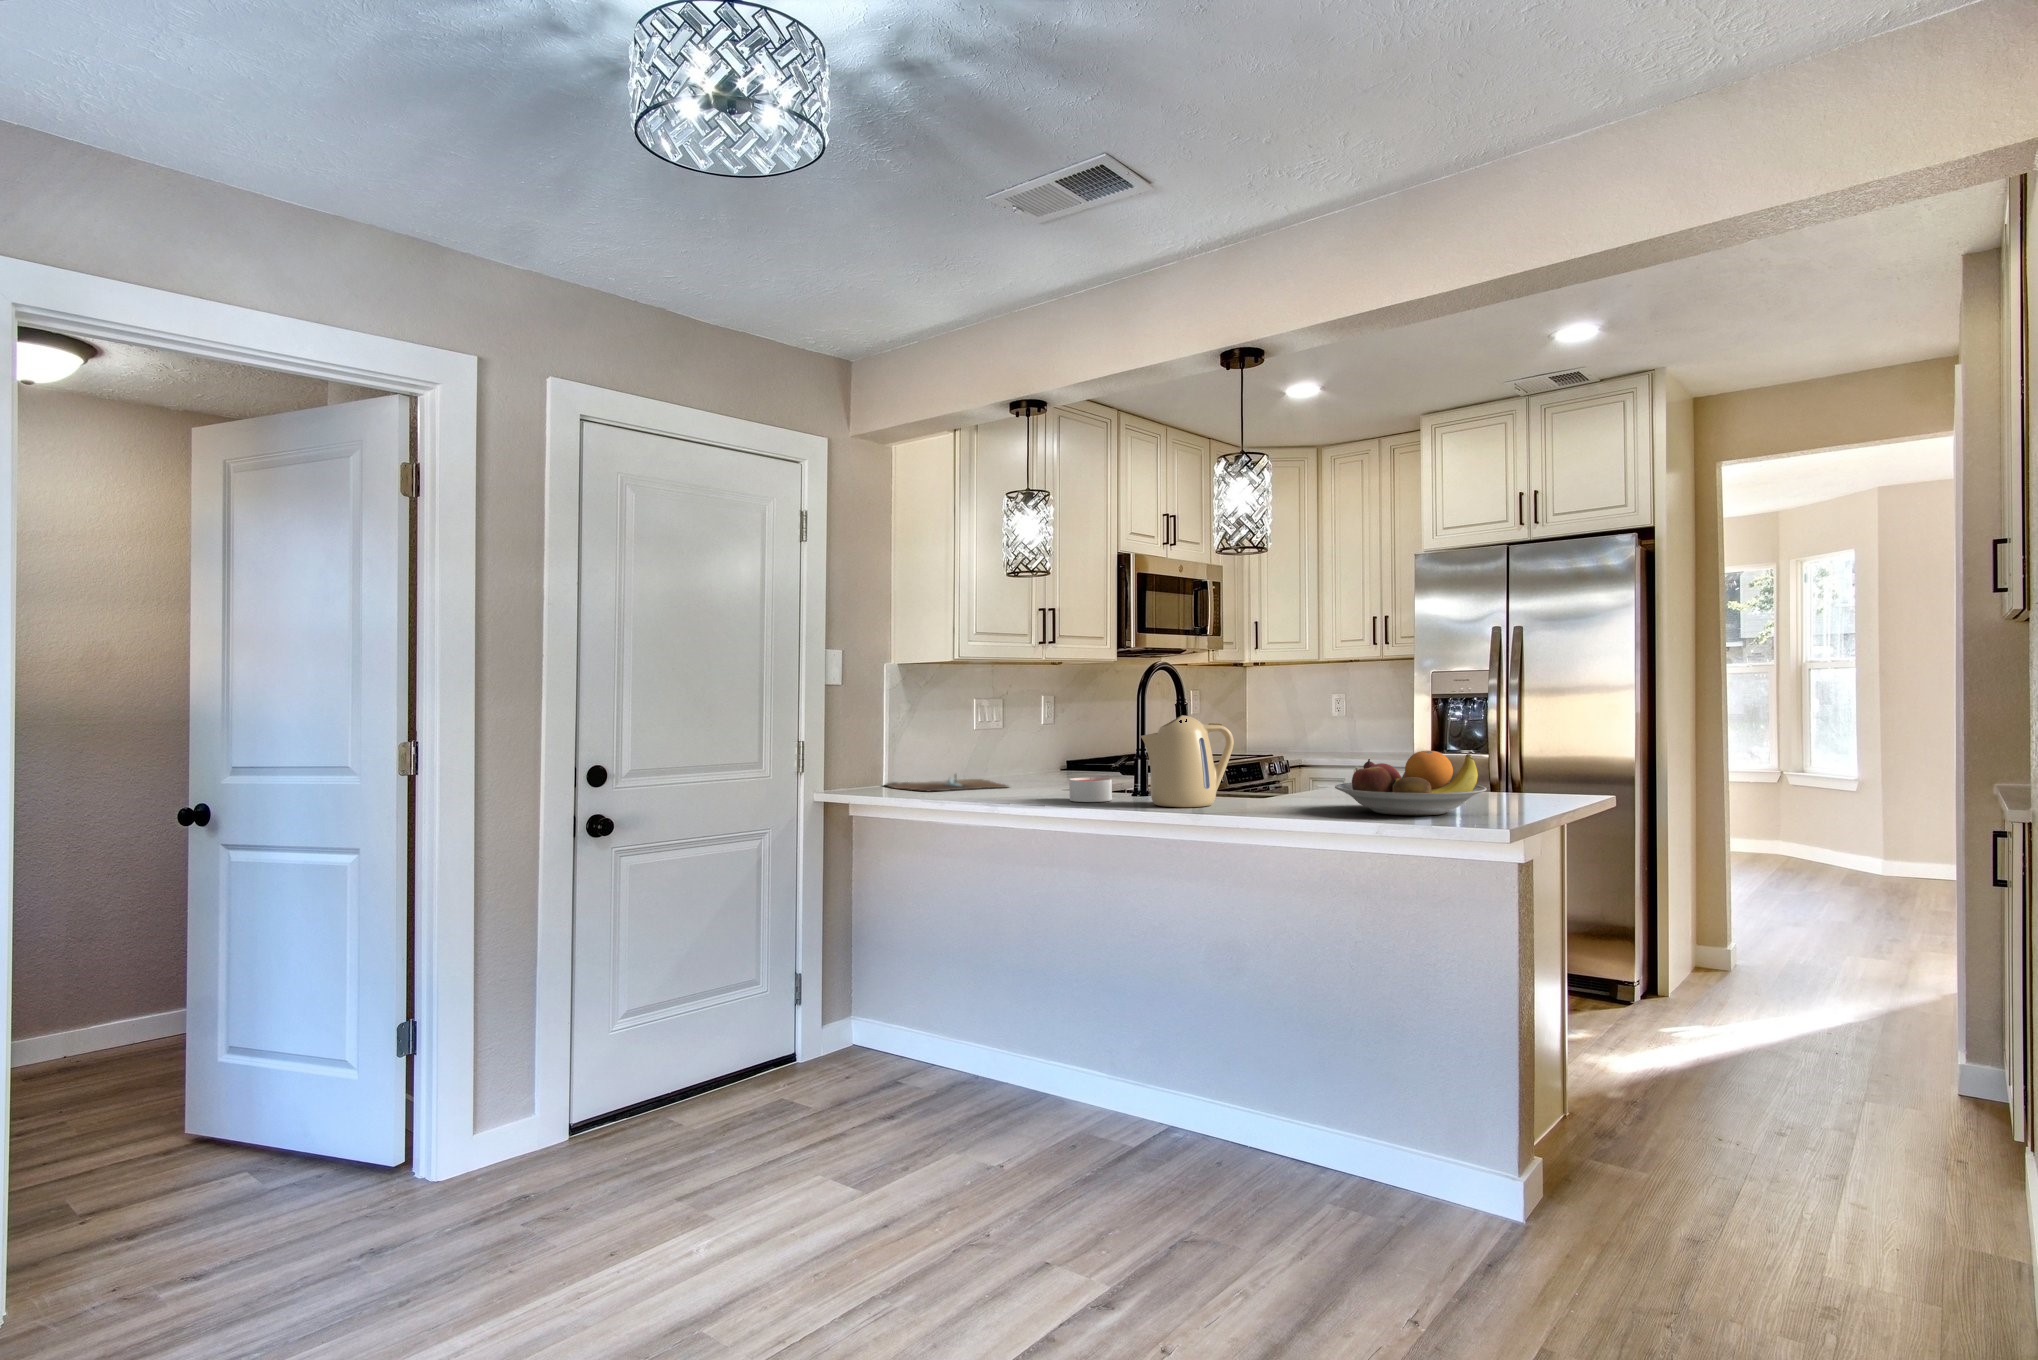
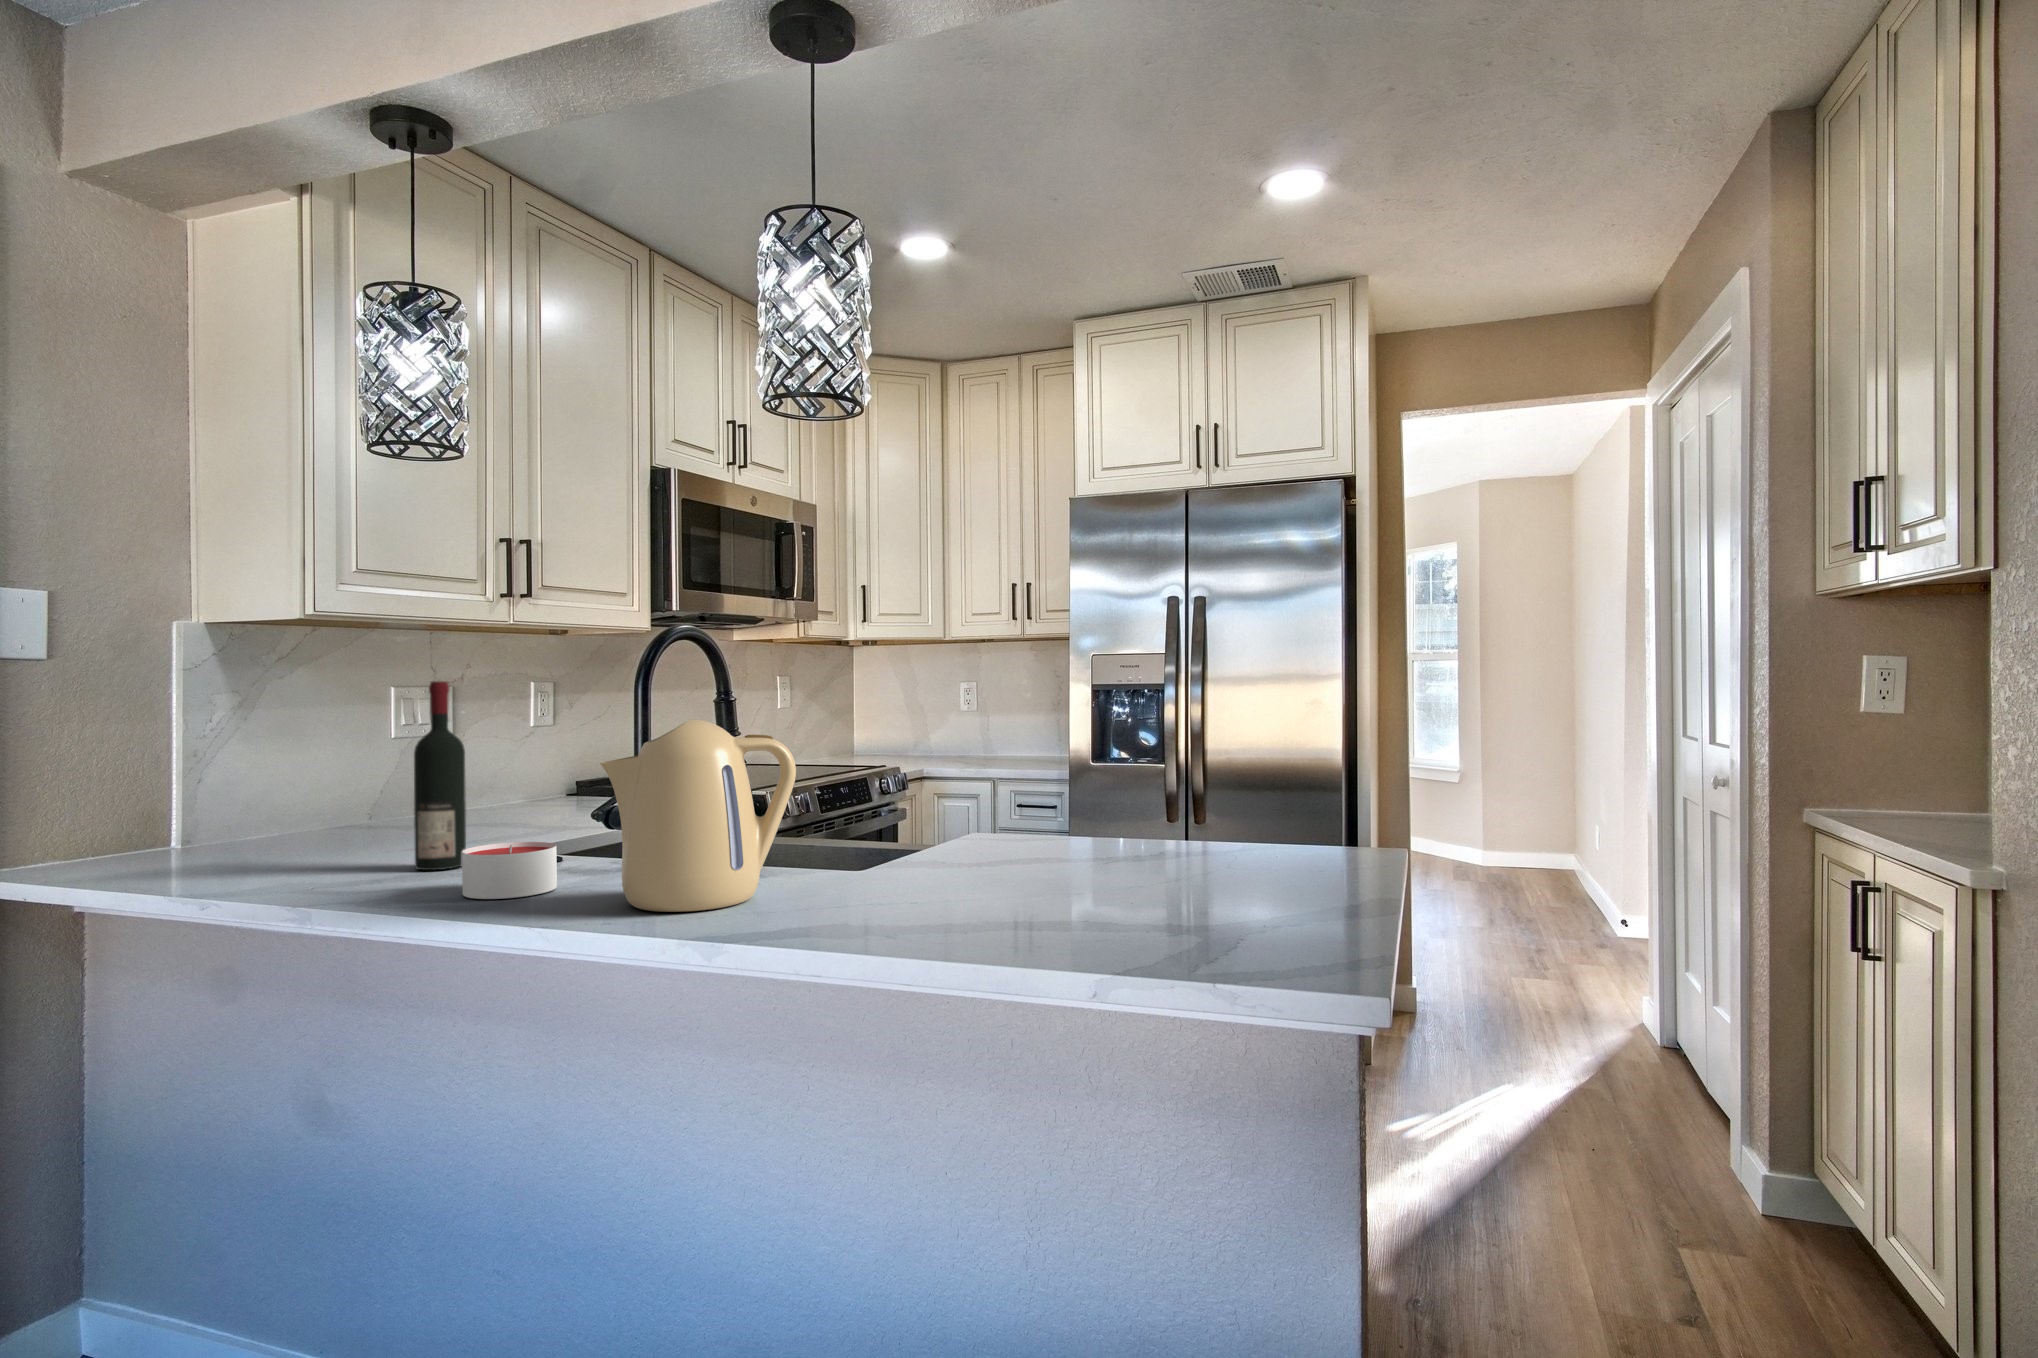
wine bottle: none [1030,696,1054,794] -> present [414,681,466,870]
fruit bowl: present [1335,751,1486,815] -> none [992,787,1278,922]
cutting board: present [885,774,1008,792] -> none [141,826,403,872]

